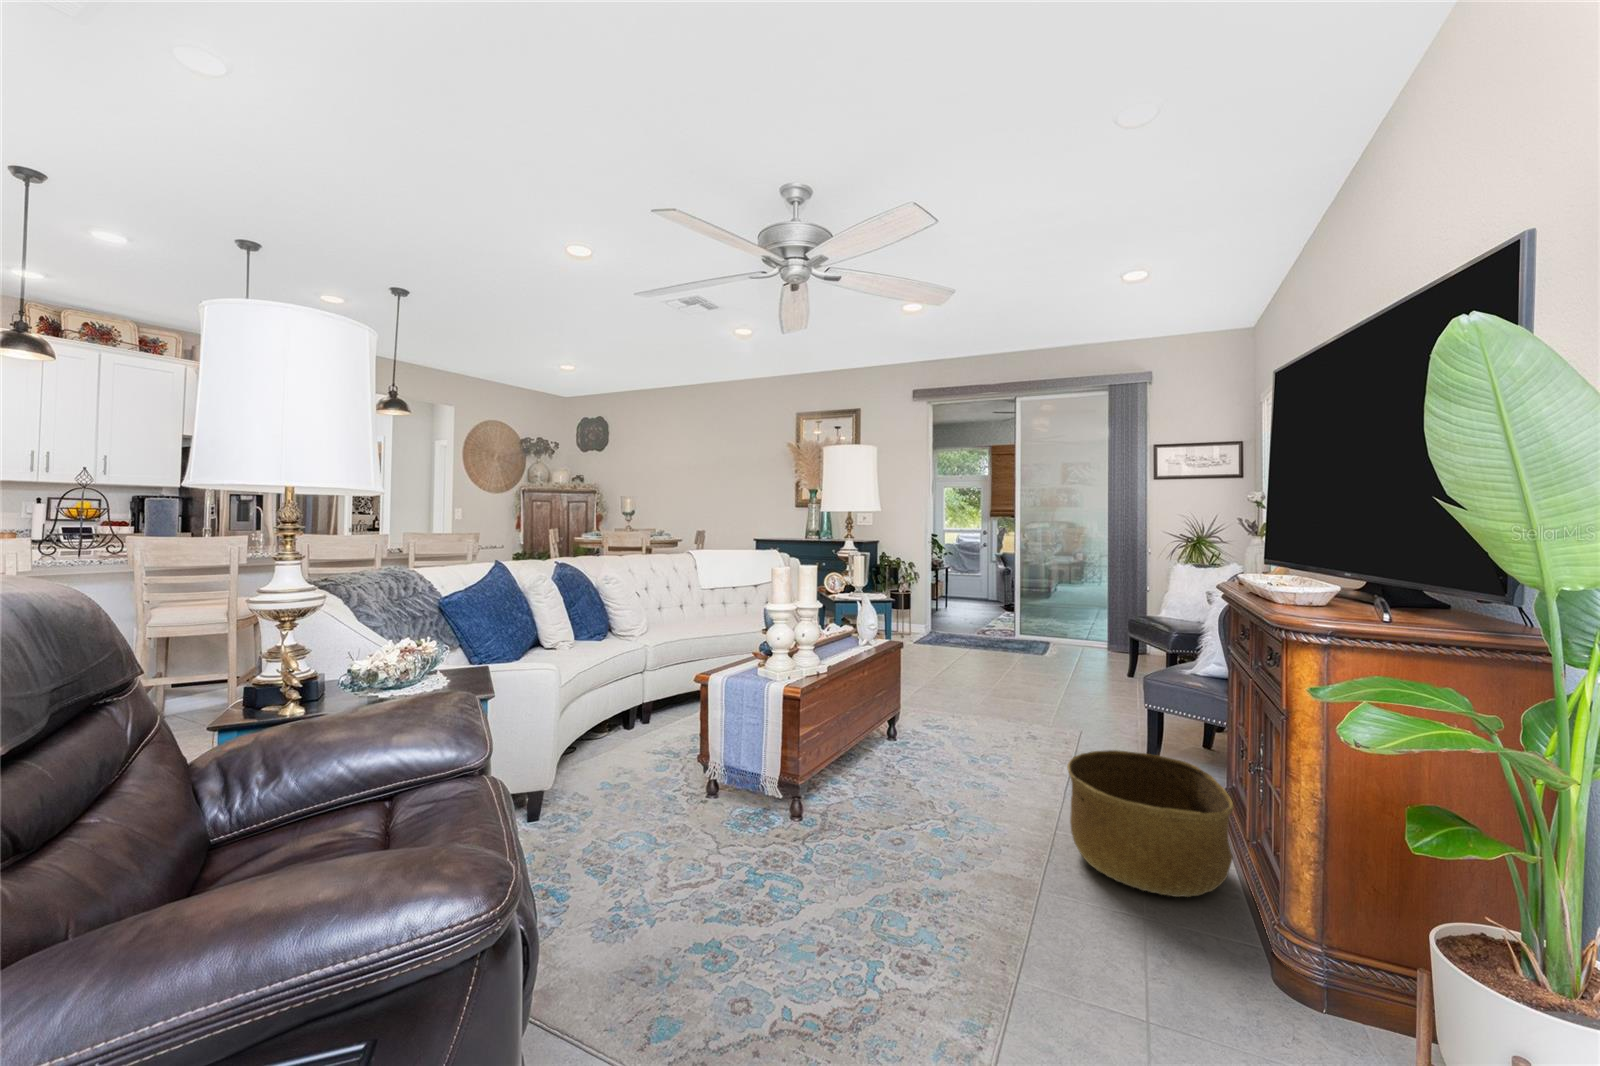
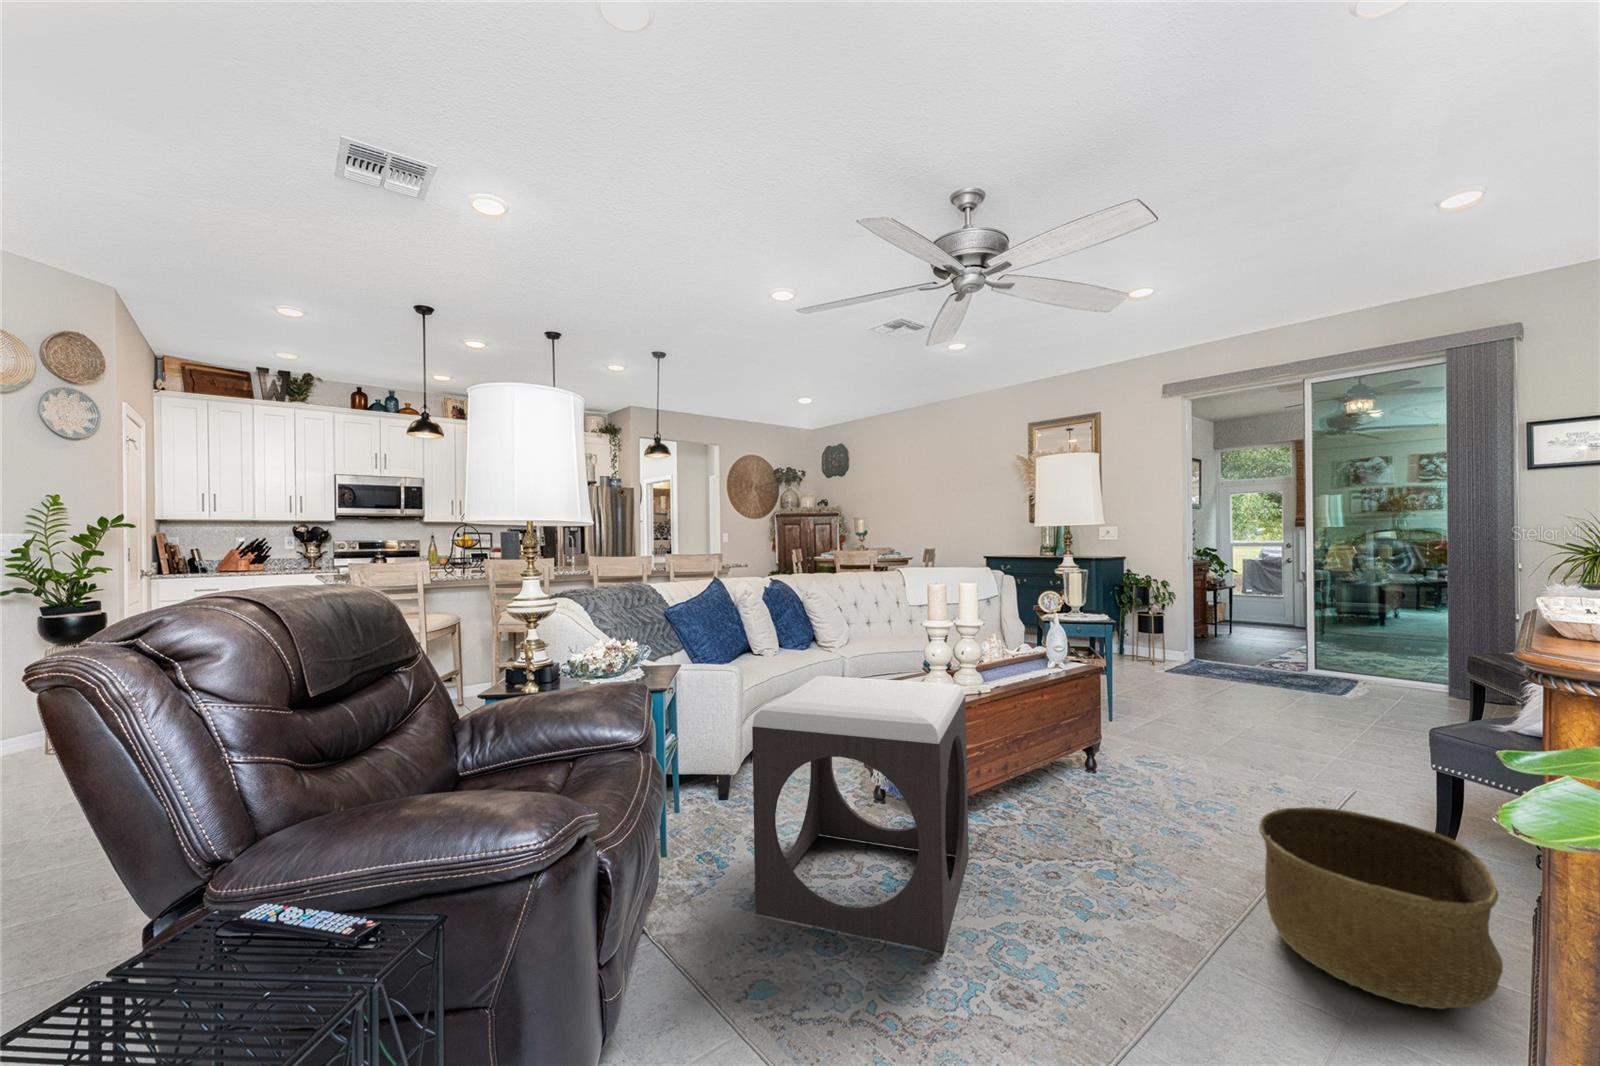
footstool: none [623,669,835,943] -> present [752,676,969,952]

